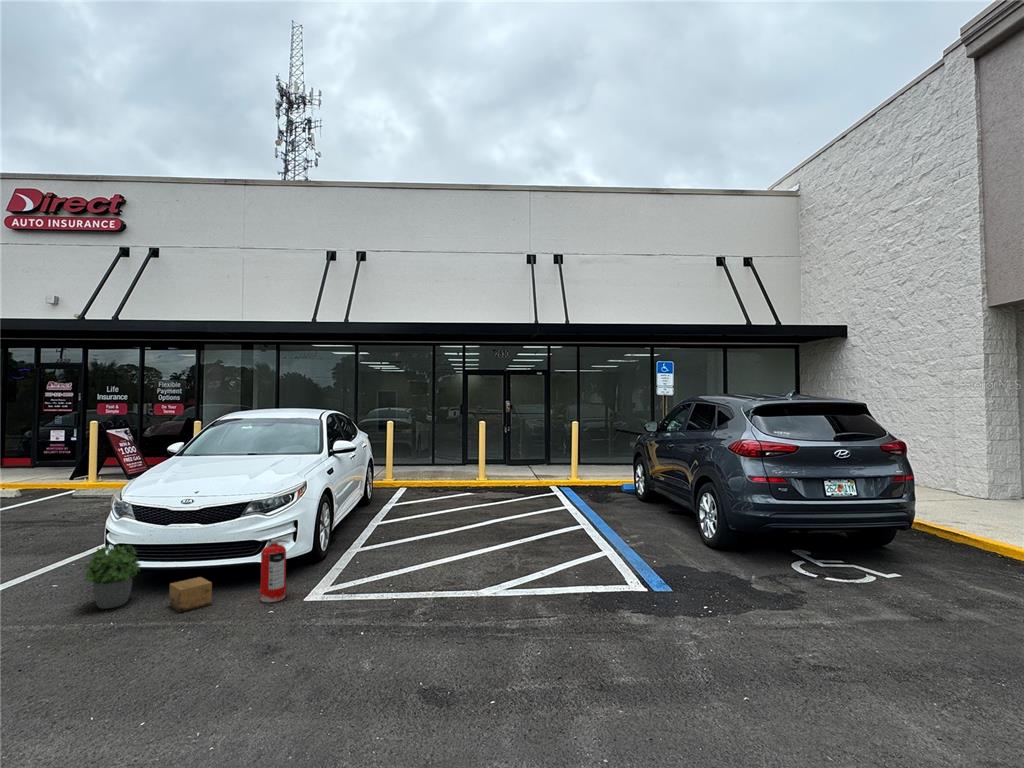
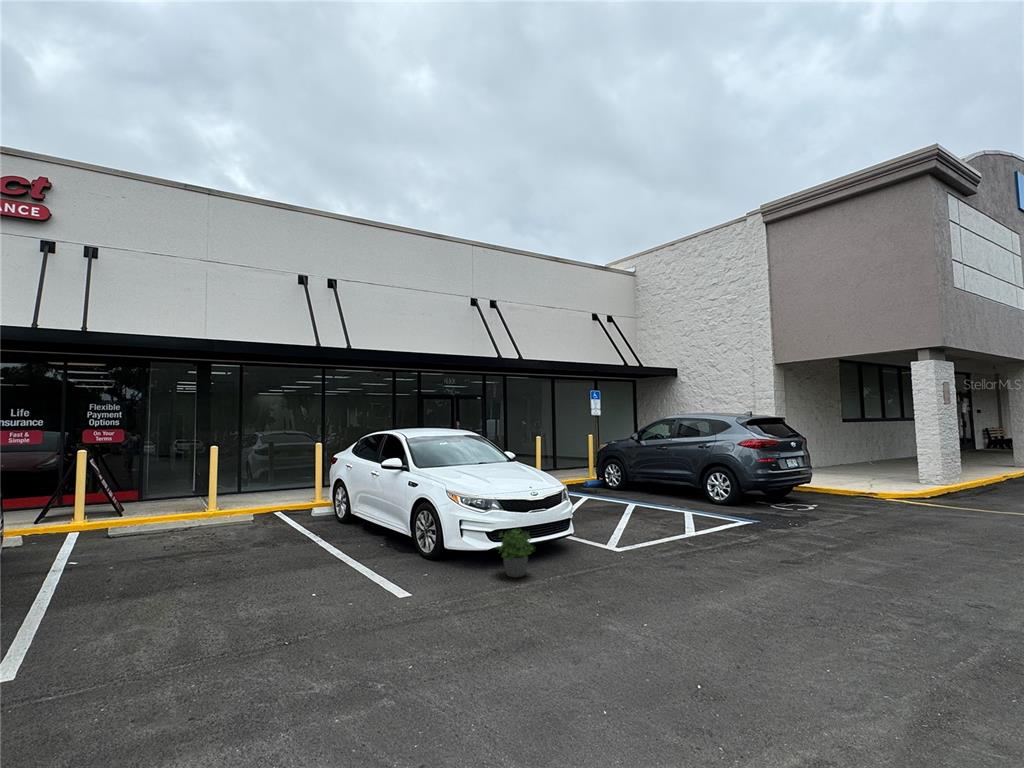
fire extinguisher: present [260,536,291,602] -> none [583,513,608,558]
cardboard box: present [169,577,212,612] -> none [553,548,576,570]

